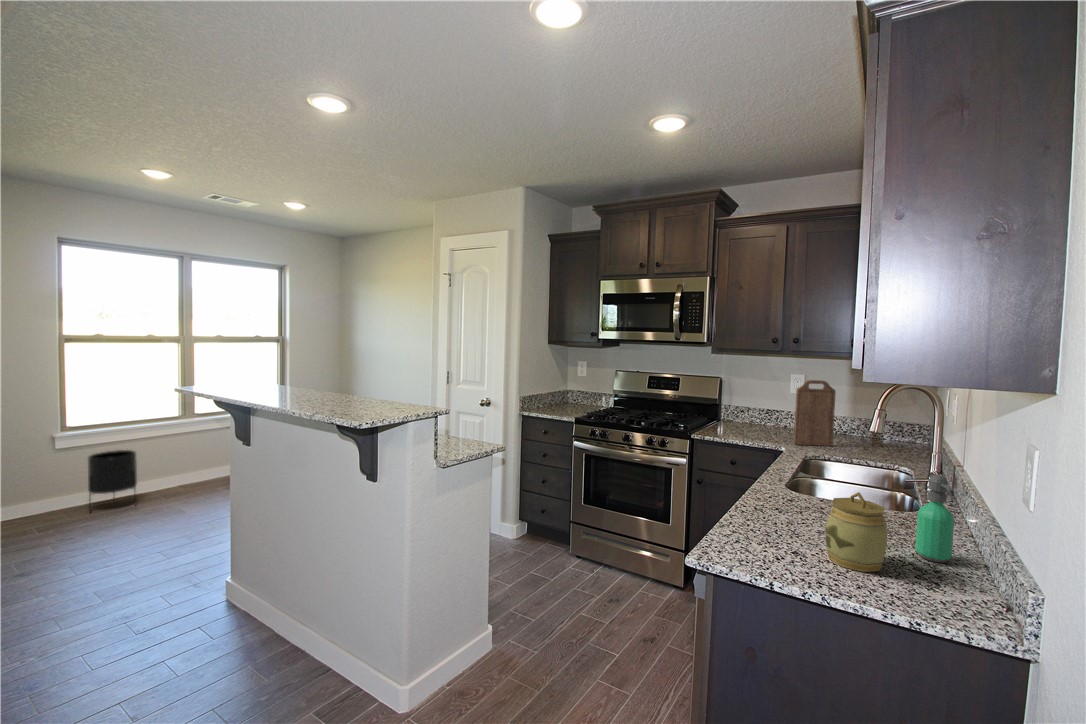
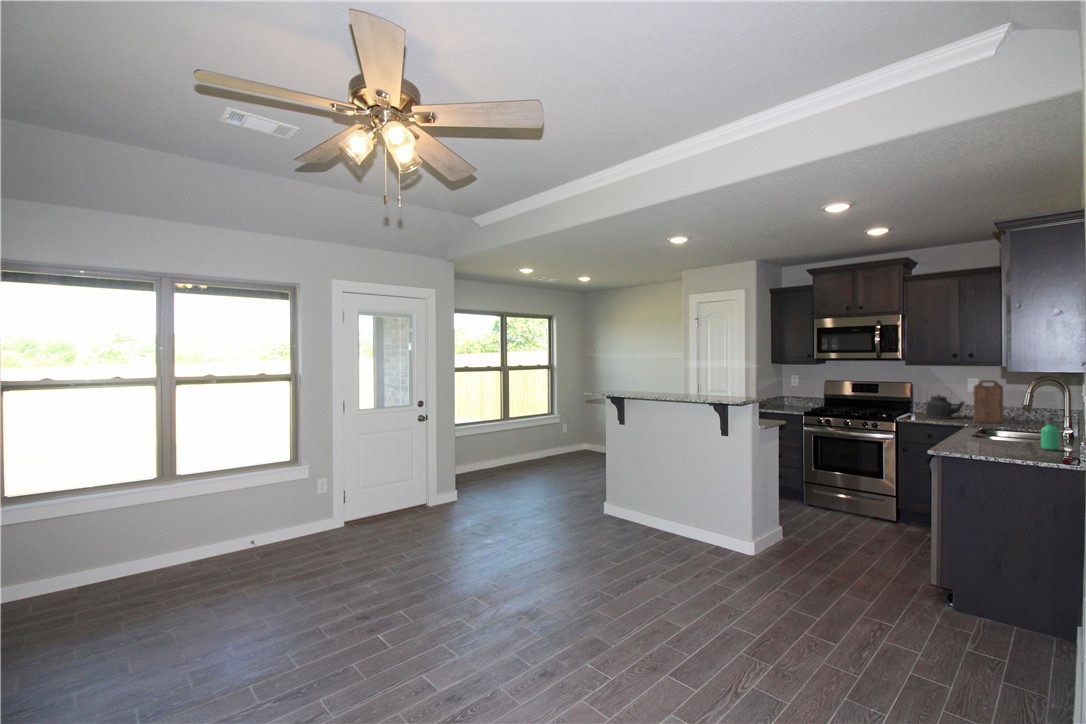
kettle: none [733,388,785,435] -> present [926,394,965,419]
planter: present [88,450,137,508] -> none [467,440,491,478]
jar: present [826,492,888,572] -> none [993,419,1024,451]

